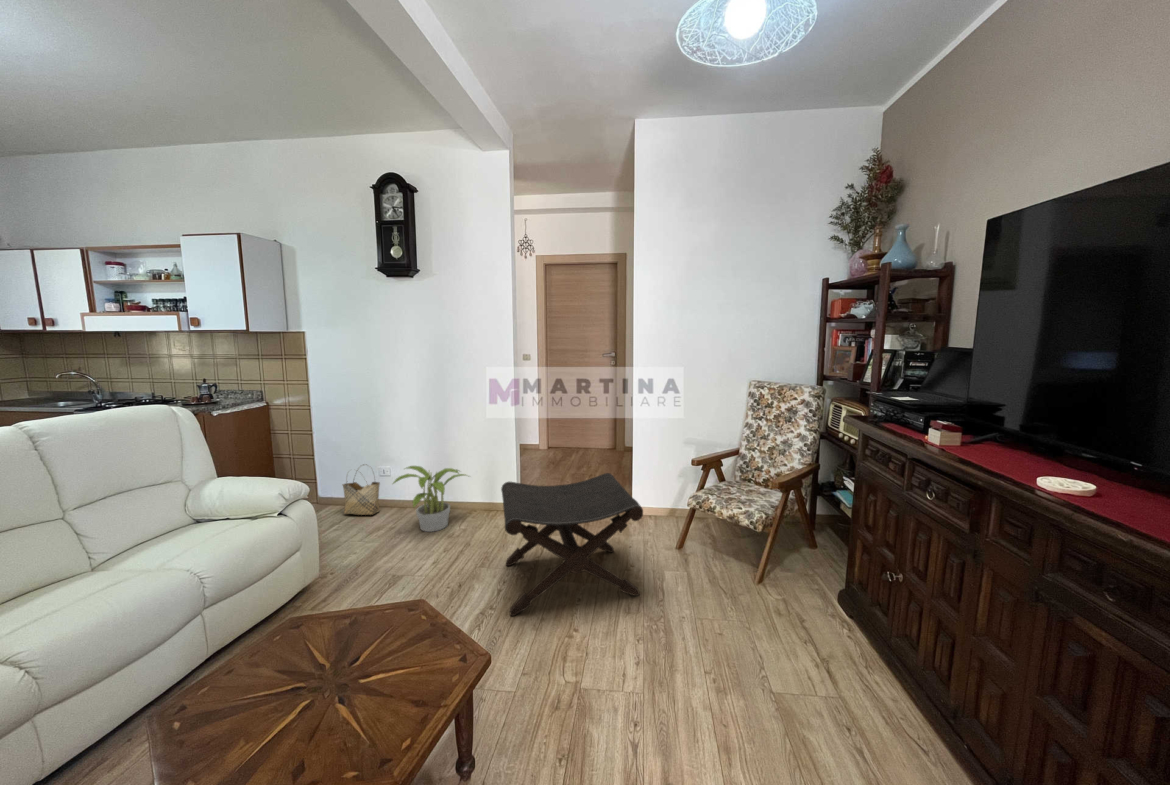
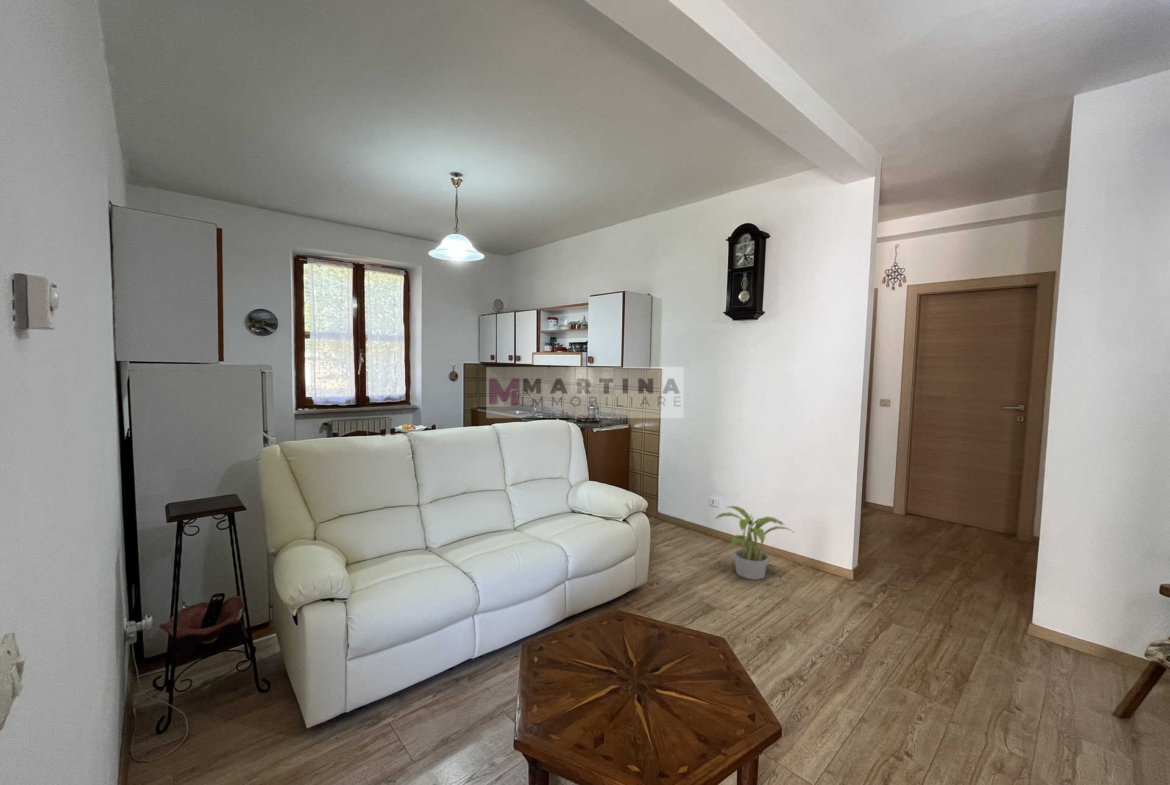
woven basket: present [343,470,380,515] -> none [670,495,703,545]
footstool: present [501,473,643,616] -> none [822,546,1039,757]

